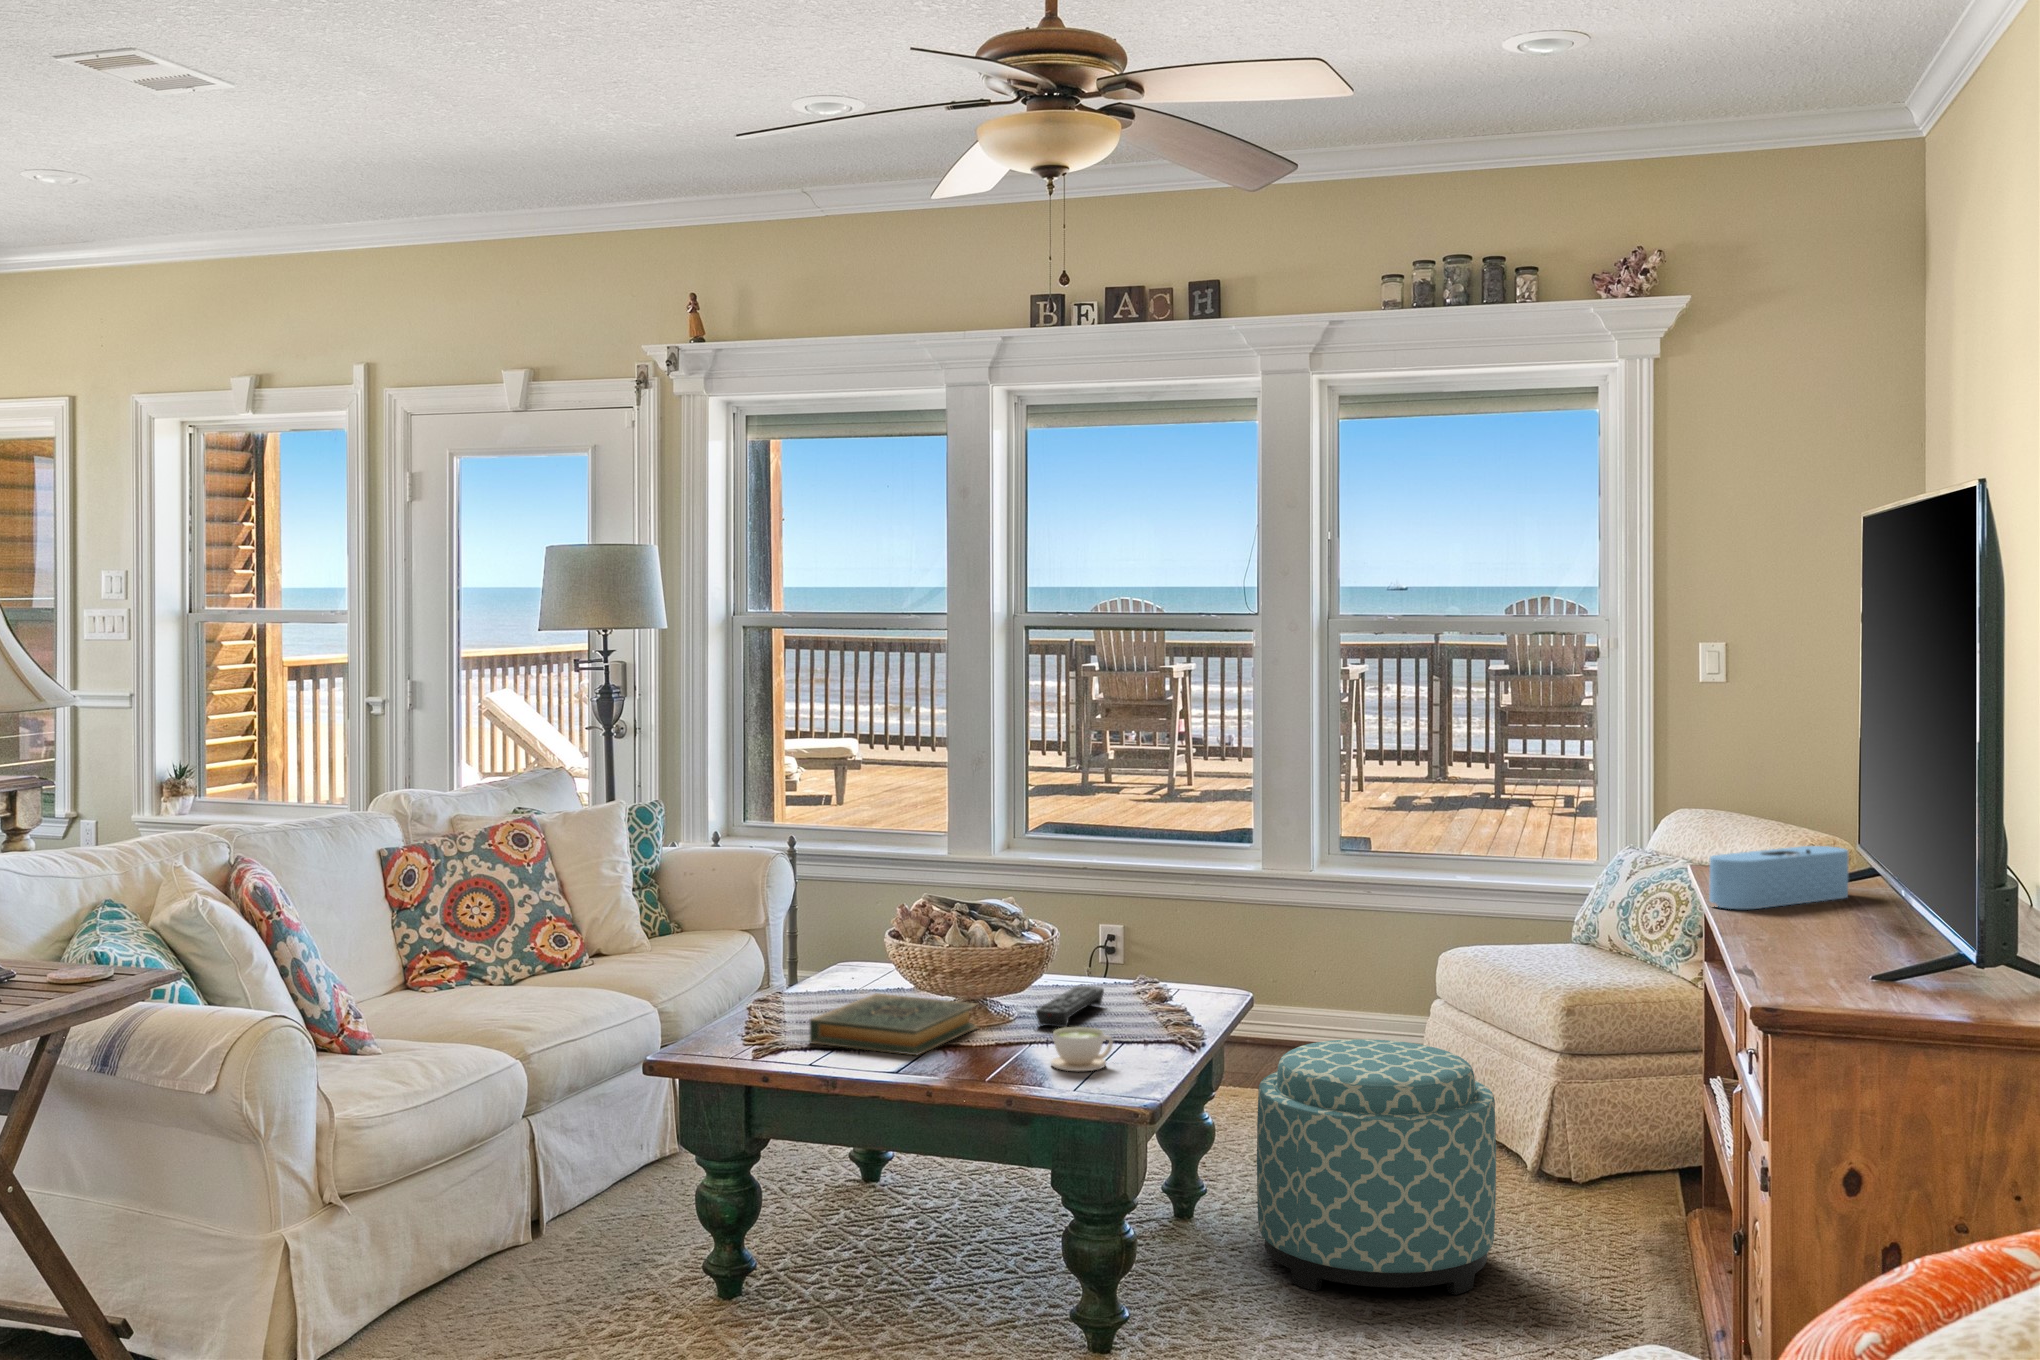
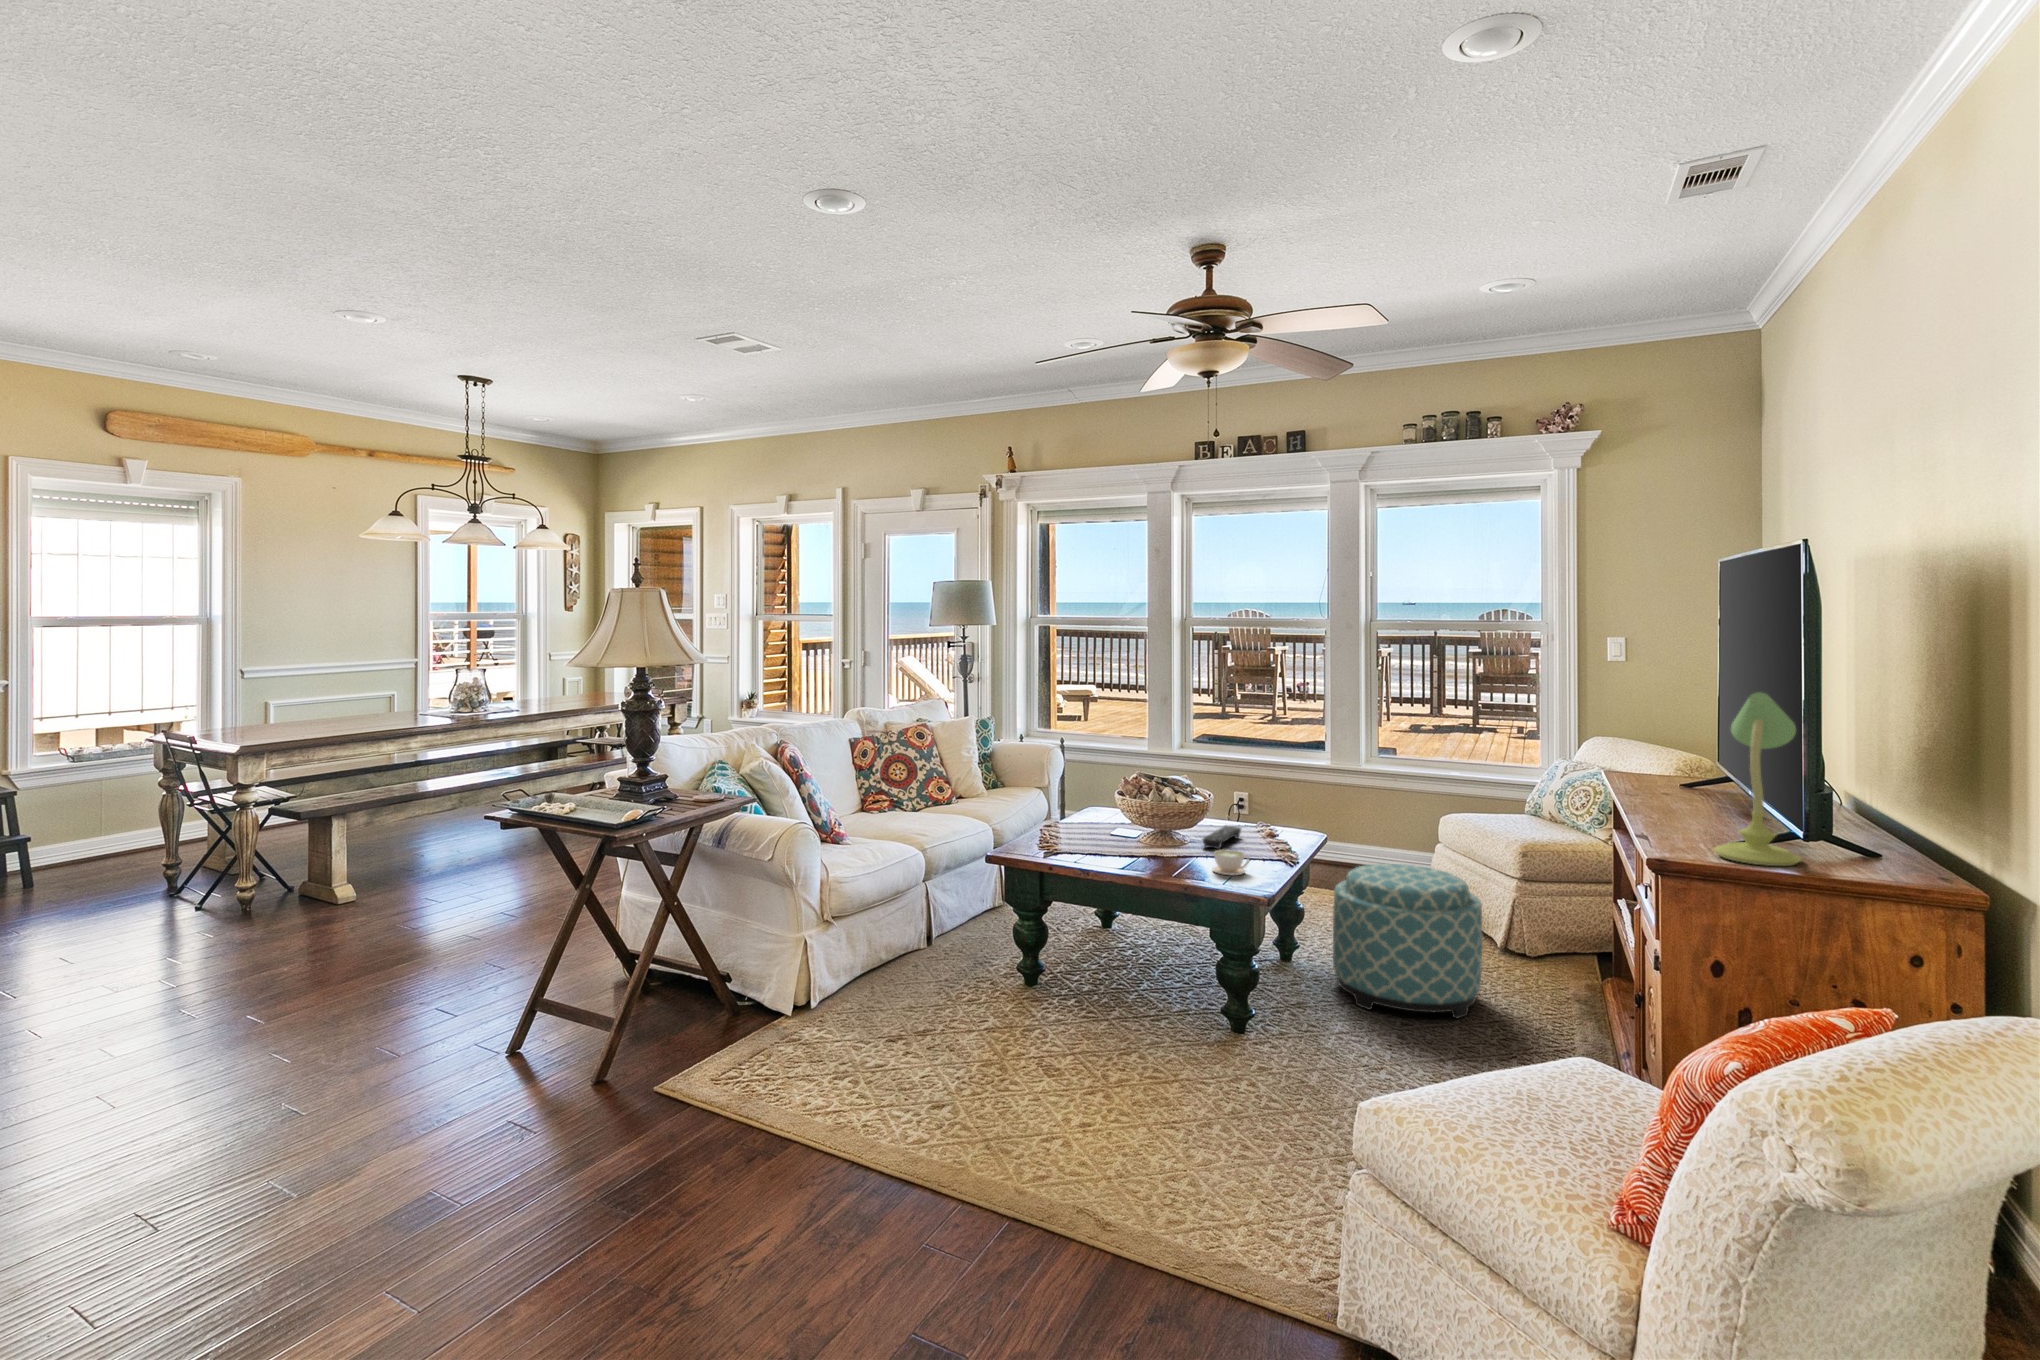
table lamp: none [1812,738,1933,1010] -> present [1714,692,1801,866]
speaker: present [1709,846,1849,909] -> none [1624,760,1717,797]
hardback book: present [810,994,977,1055] -> none [1074,825,1170,861]

